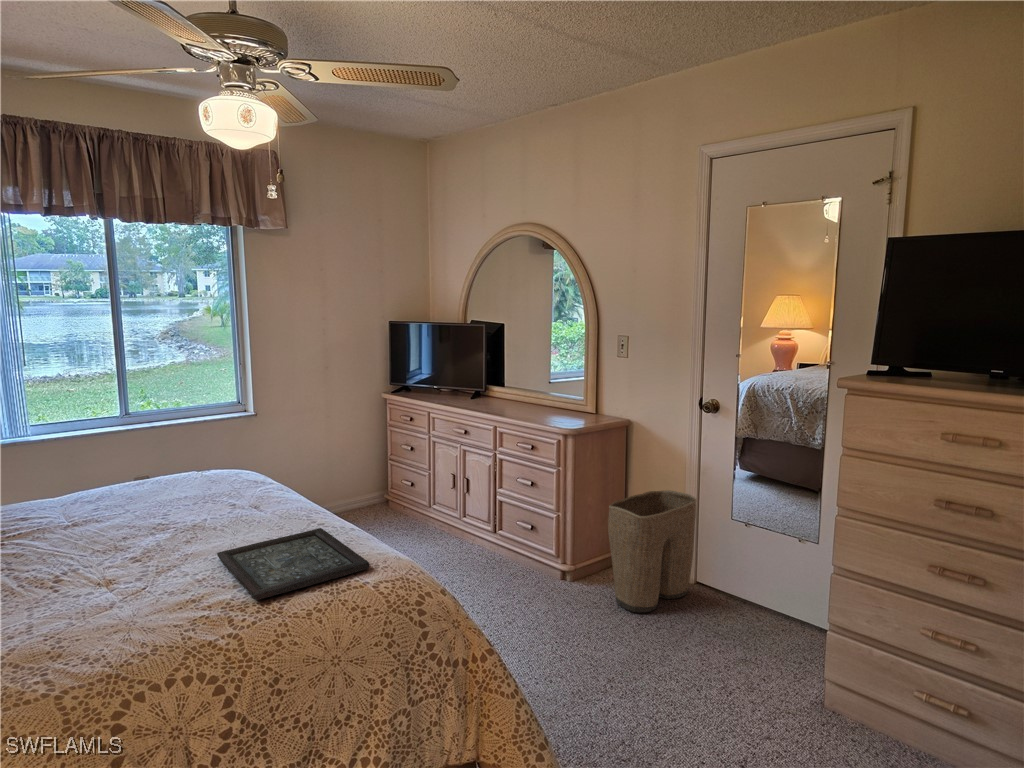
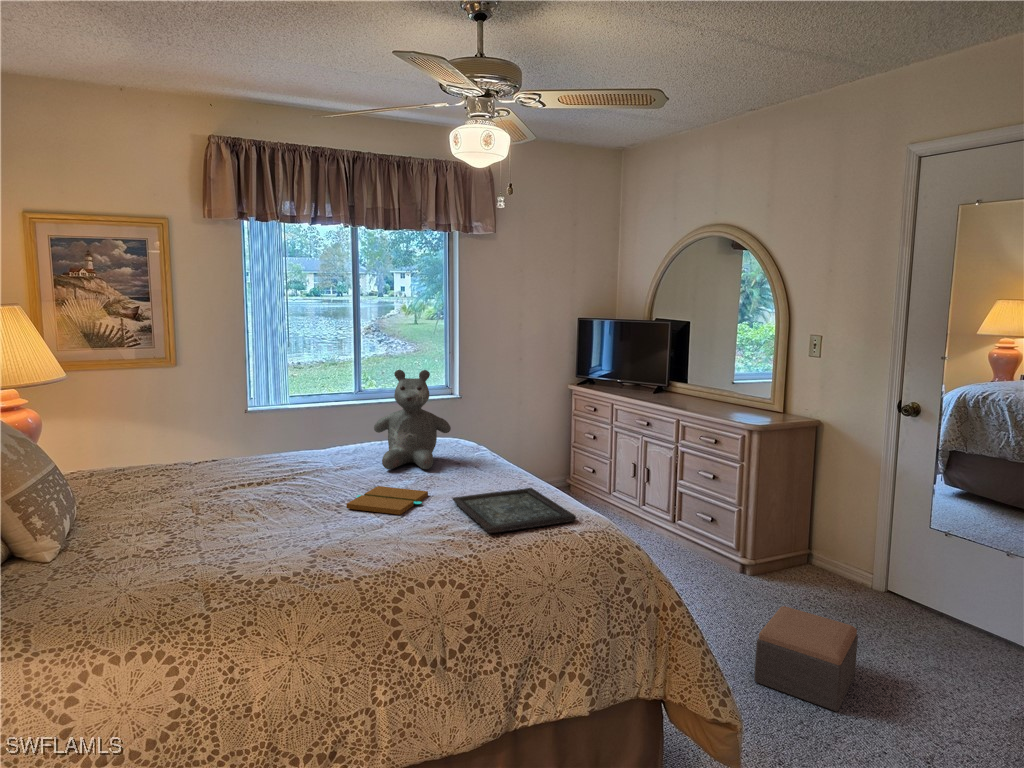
teddy bear: none [123,393,226,519] -> present [374,370,451,469]
laundry basket: present [608,490,697,612] -> none [792,493,892,612]
book: none [66,546,187,585] -> present [346,486,428,515]
footstool: none [577,618,673,725] -> present [754,606,858,711]

